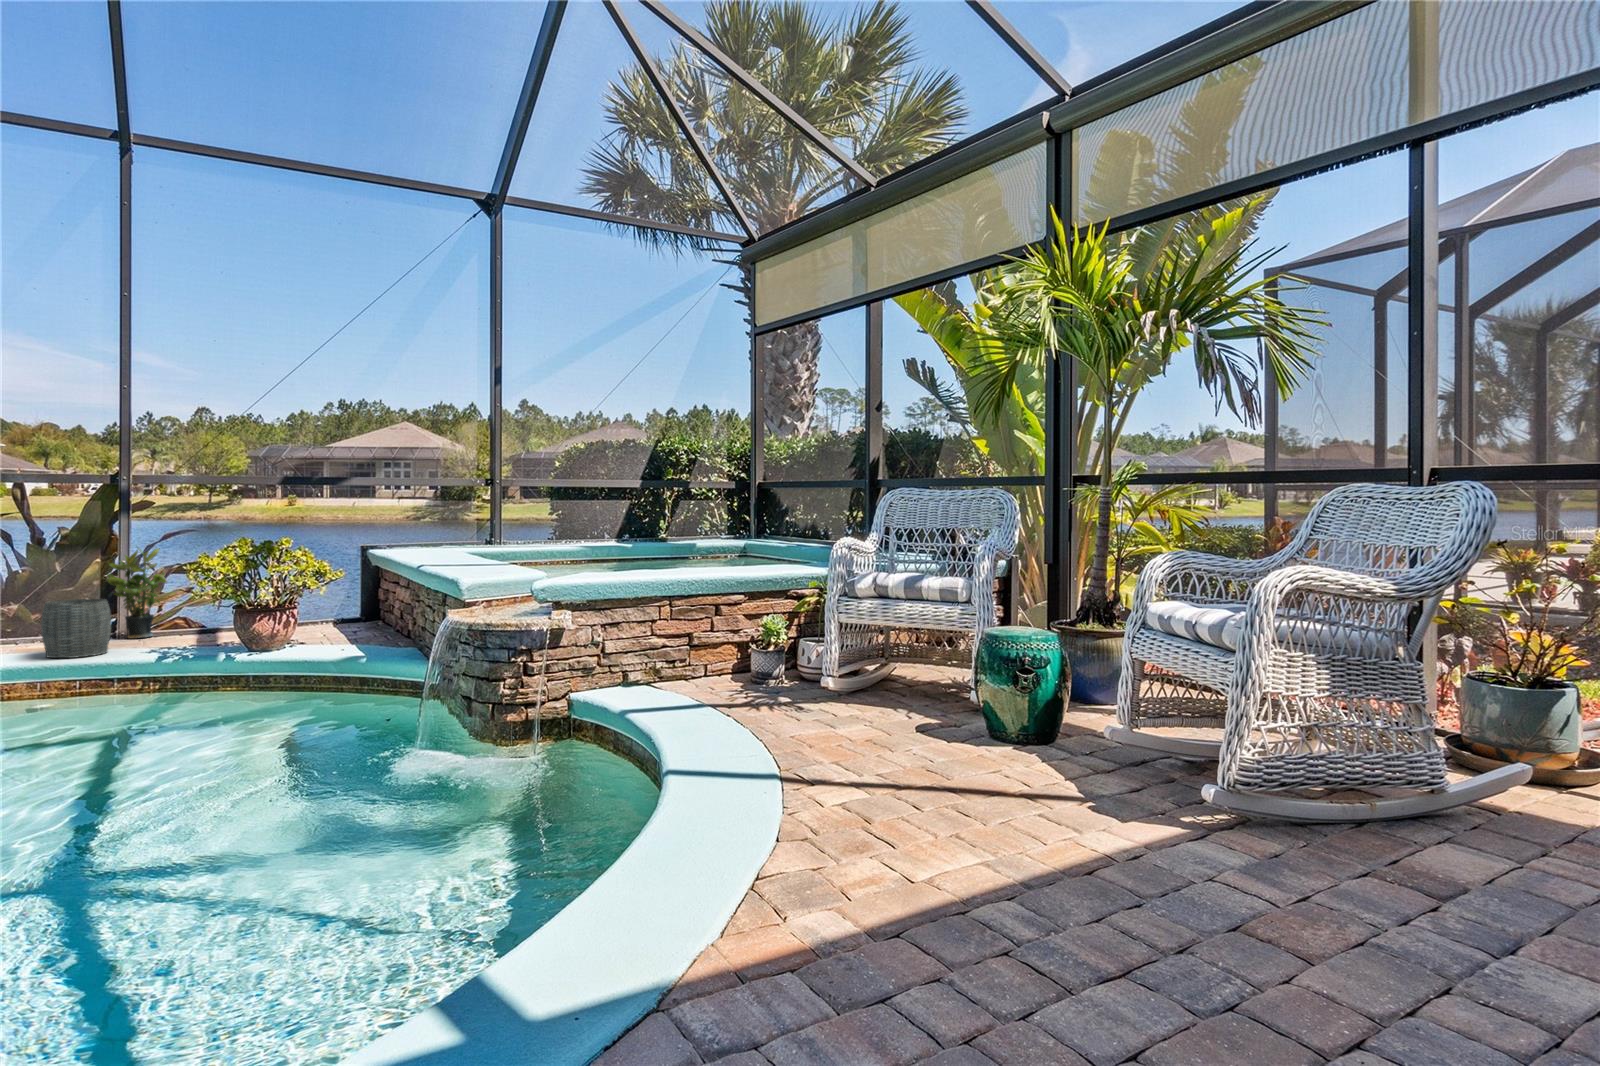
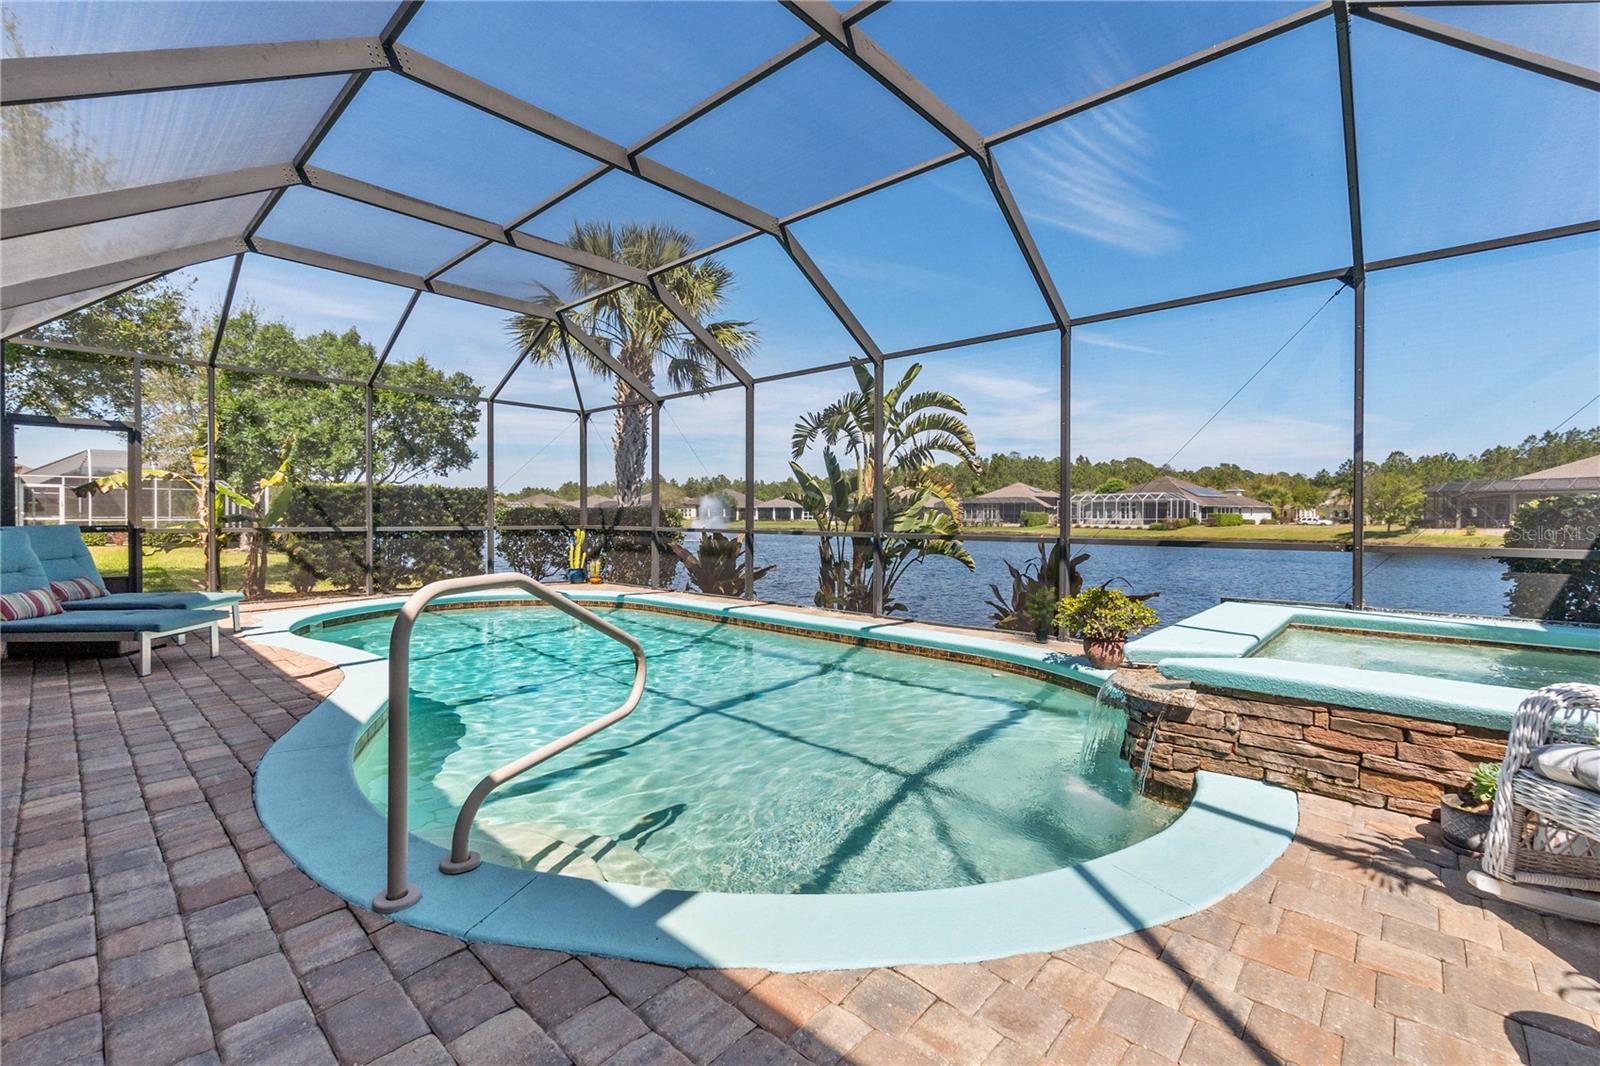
woven basket: present [41,599,111,658] -> none [983,614,1016,650]

